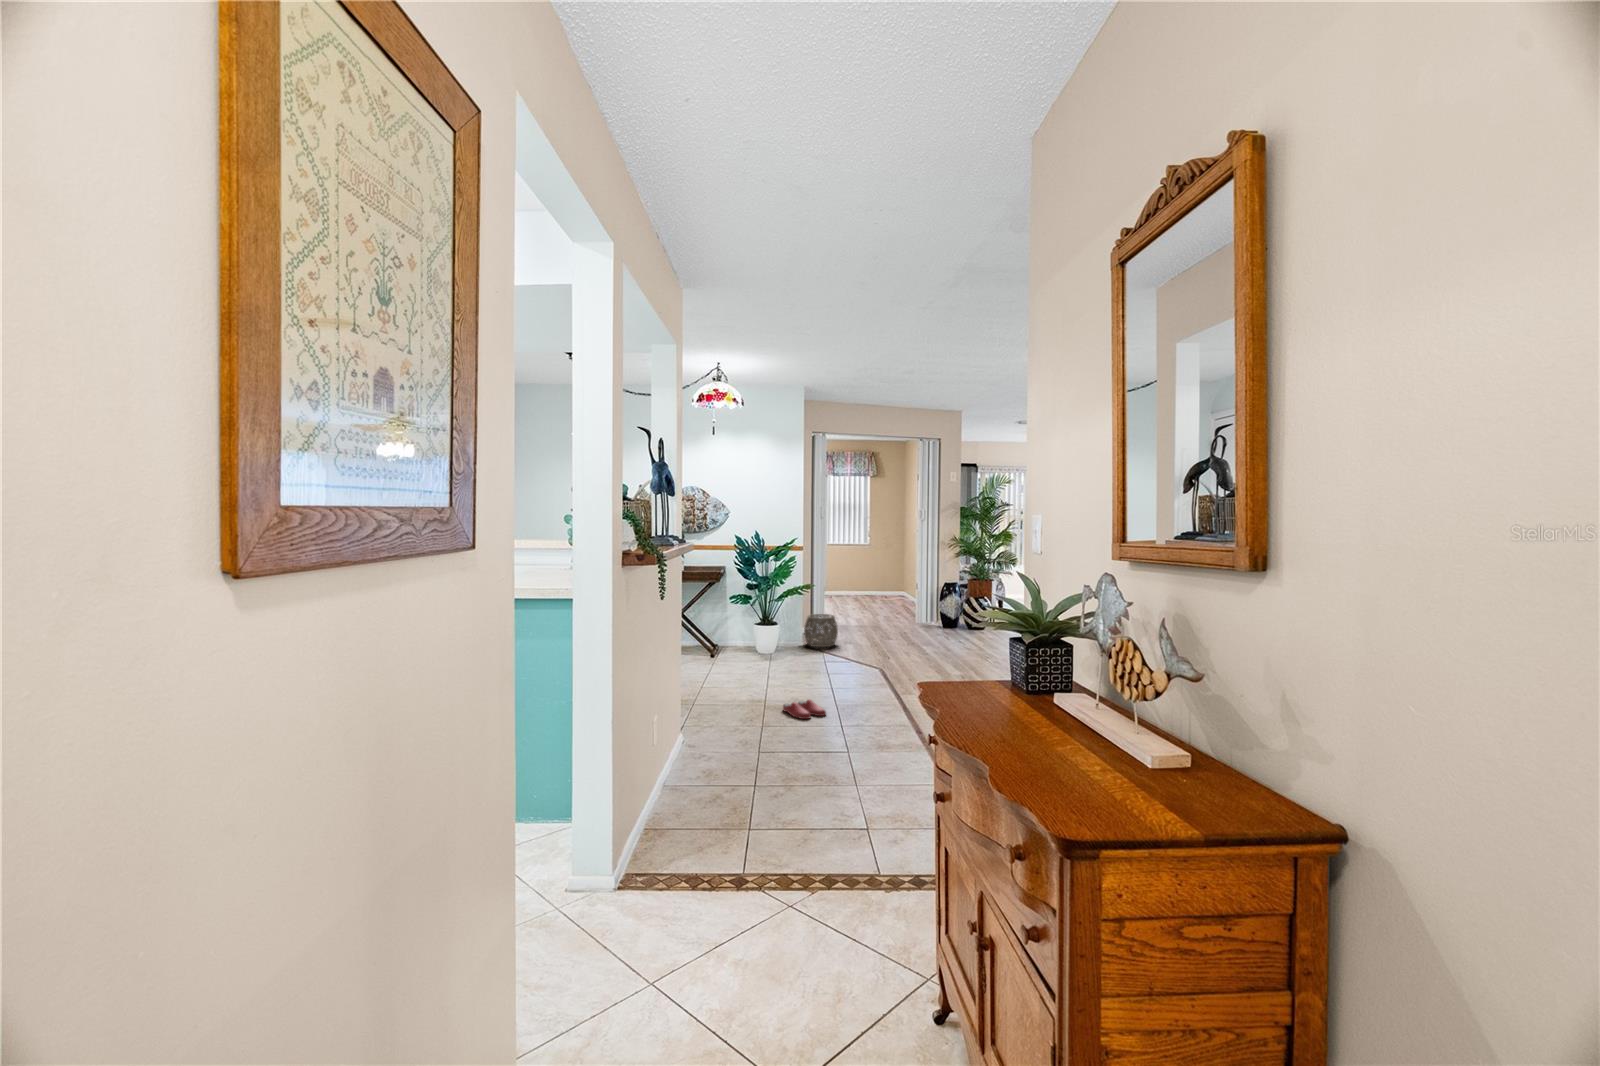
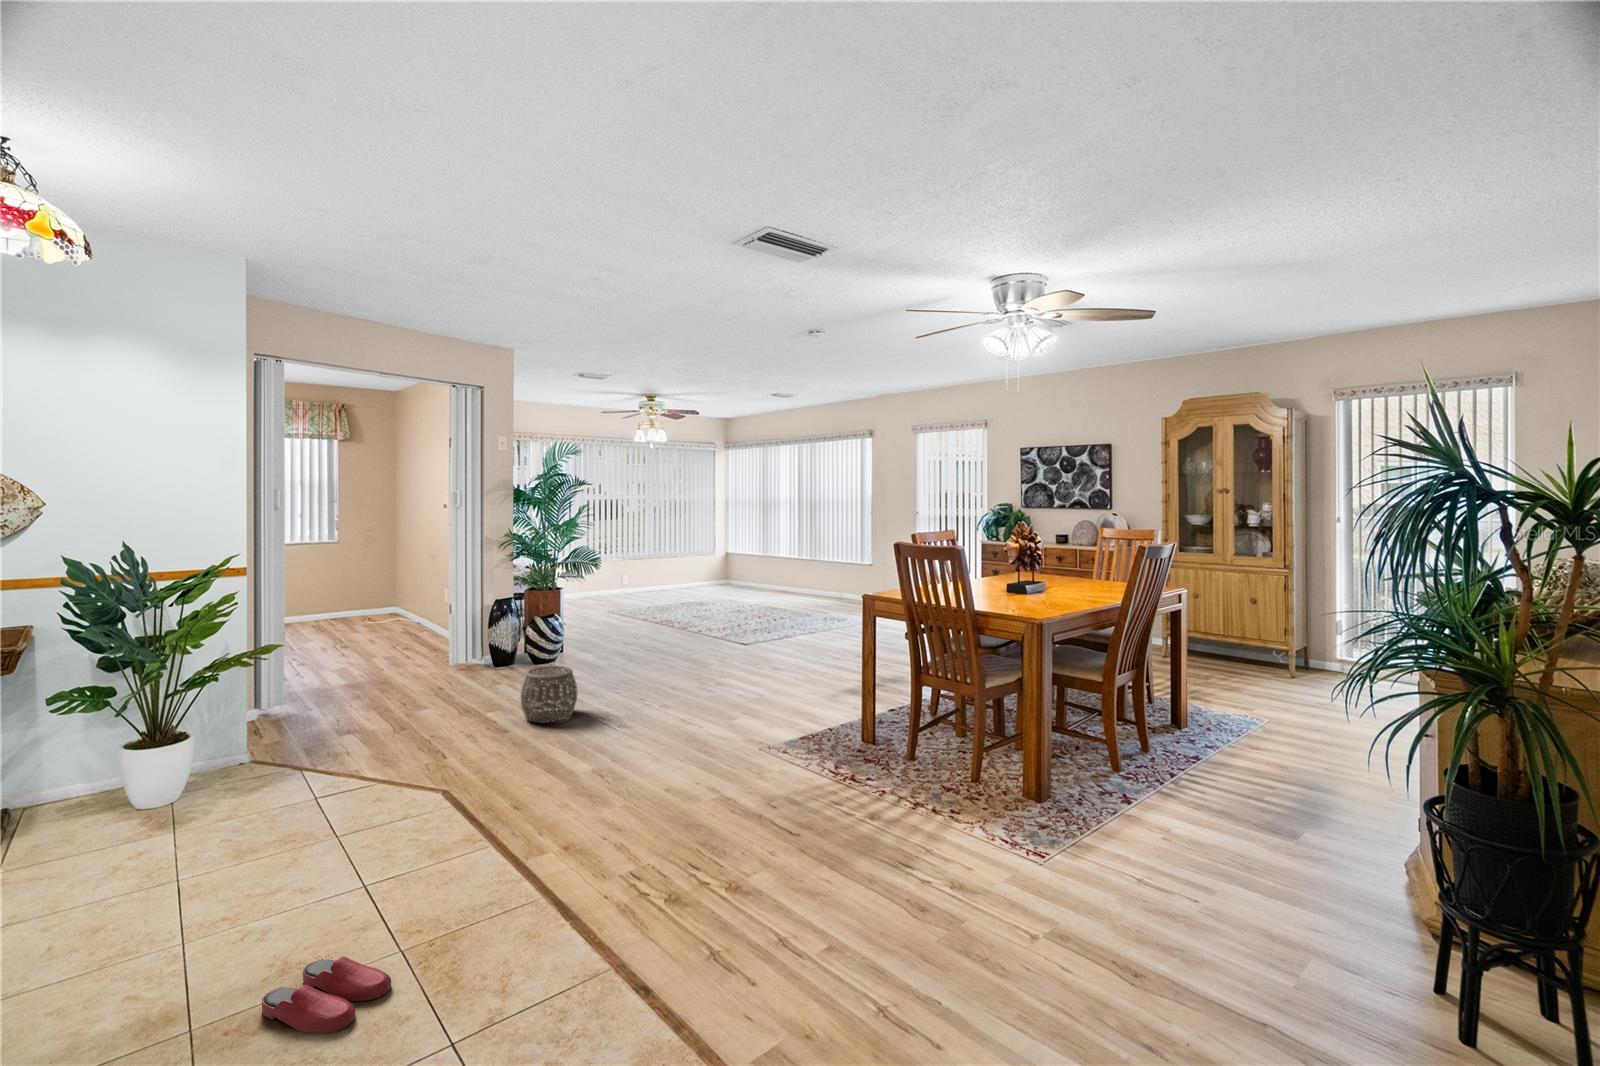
woven basket: present [804,614,838,647] -> present [520,666,578,723]

